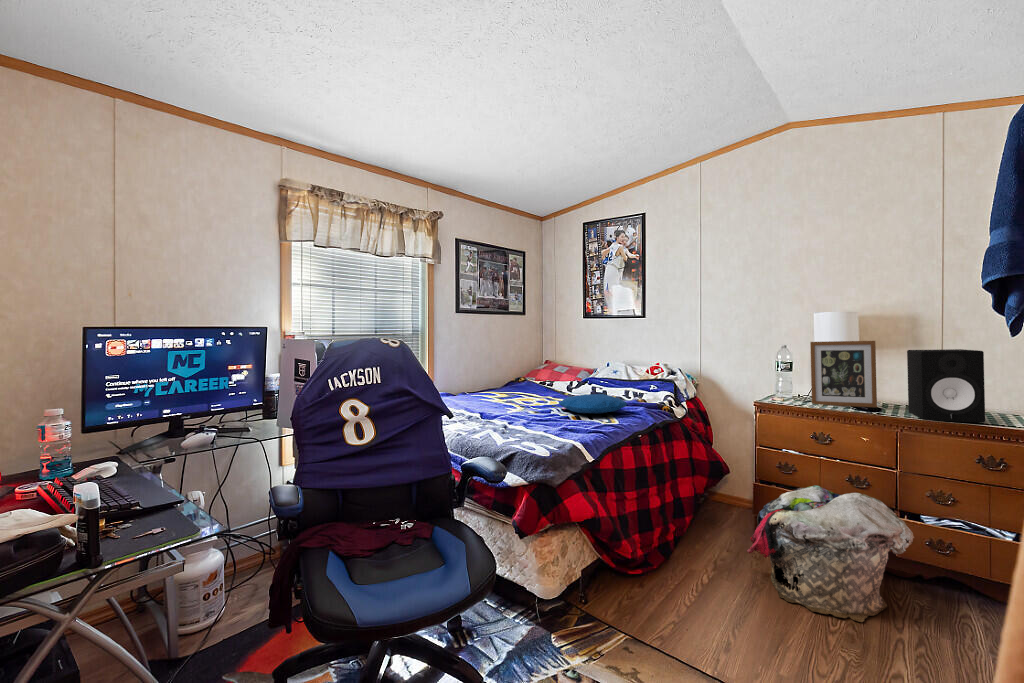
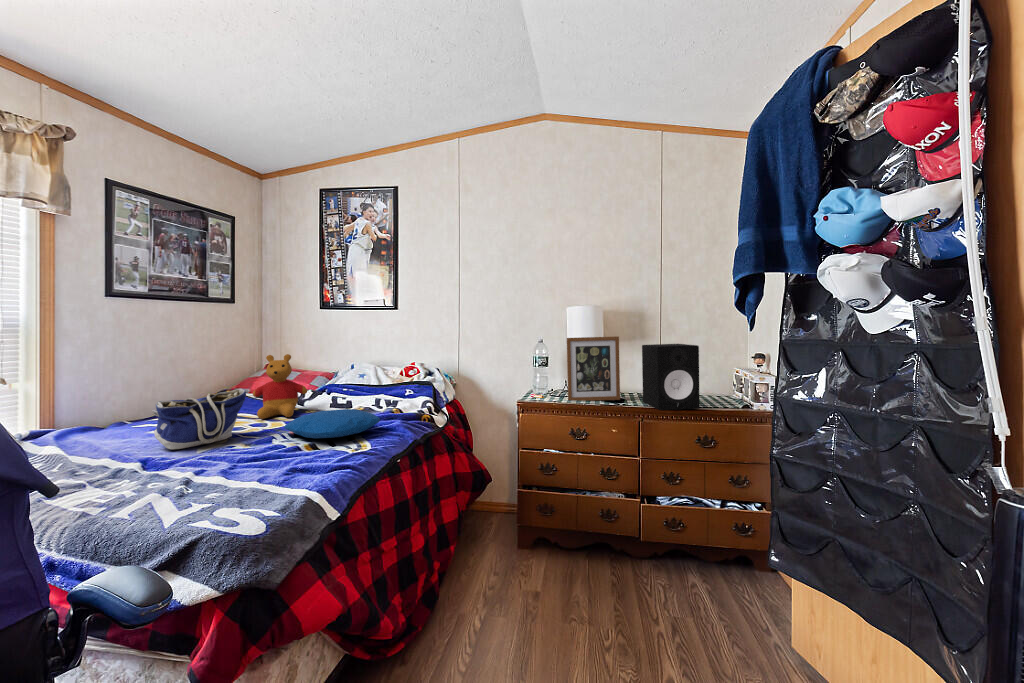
stuffed bear: none [537,352,574,399] -> present [253,354,307,419]
tote bag: none [484,374,535,410] -> present [152,389,246,449]
laundry basket: present [747,485,914,622] -> none [521,488,660,630]

